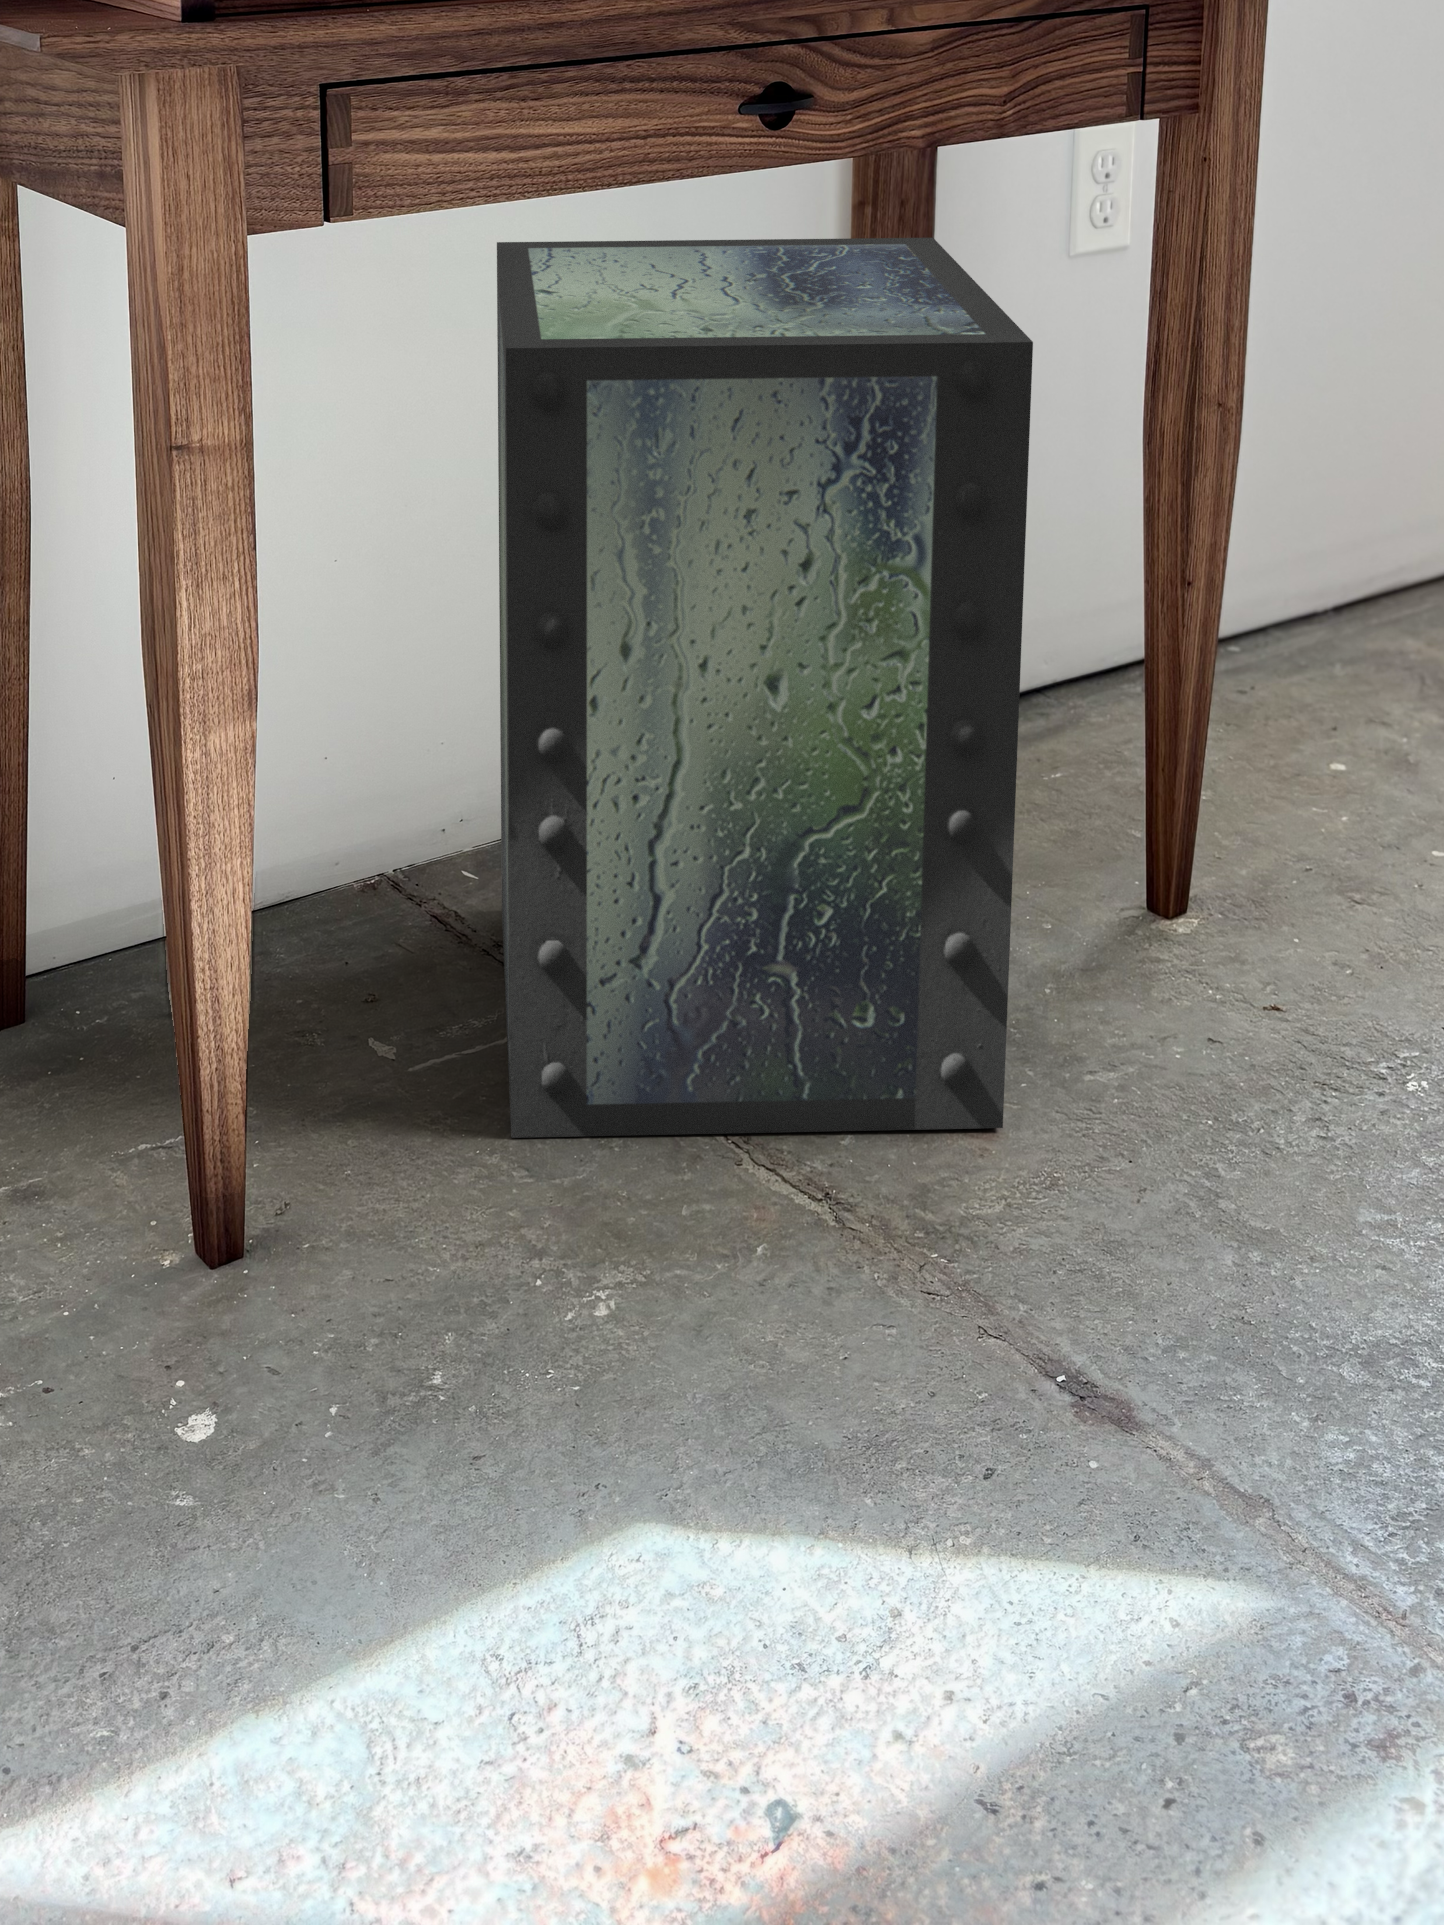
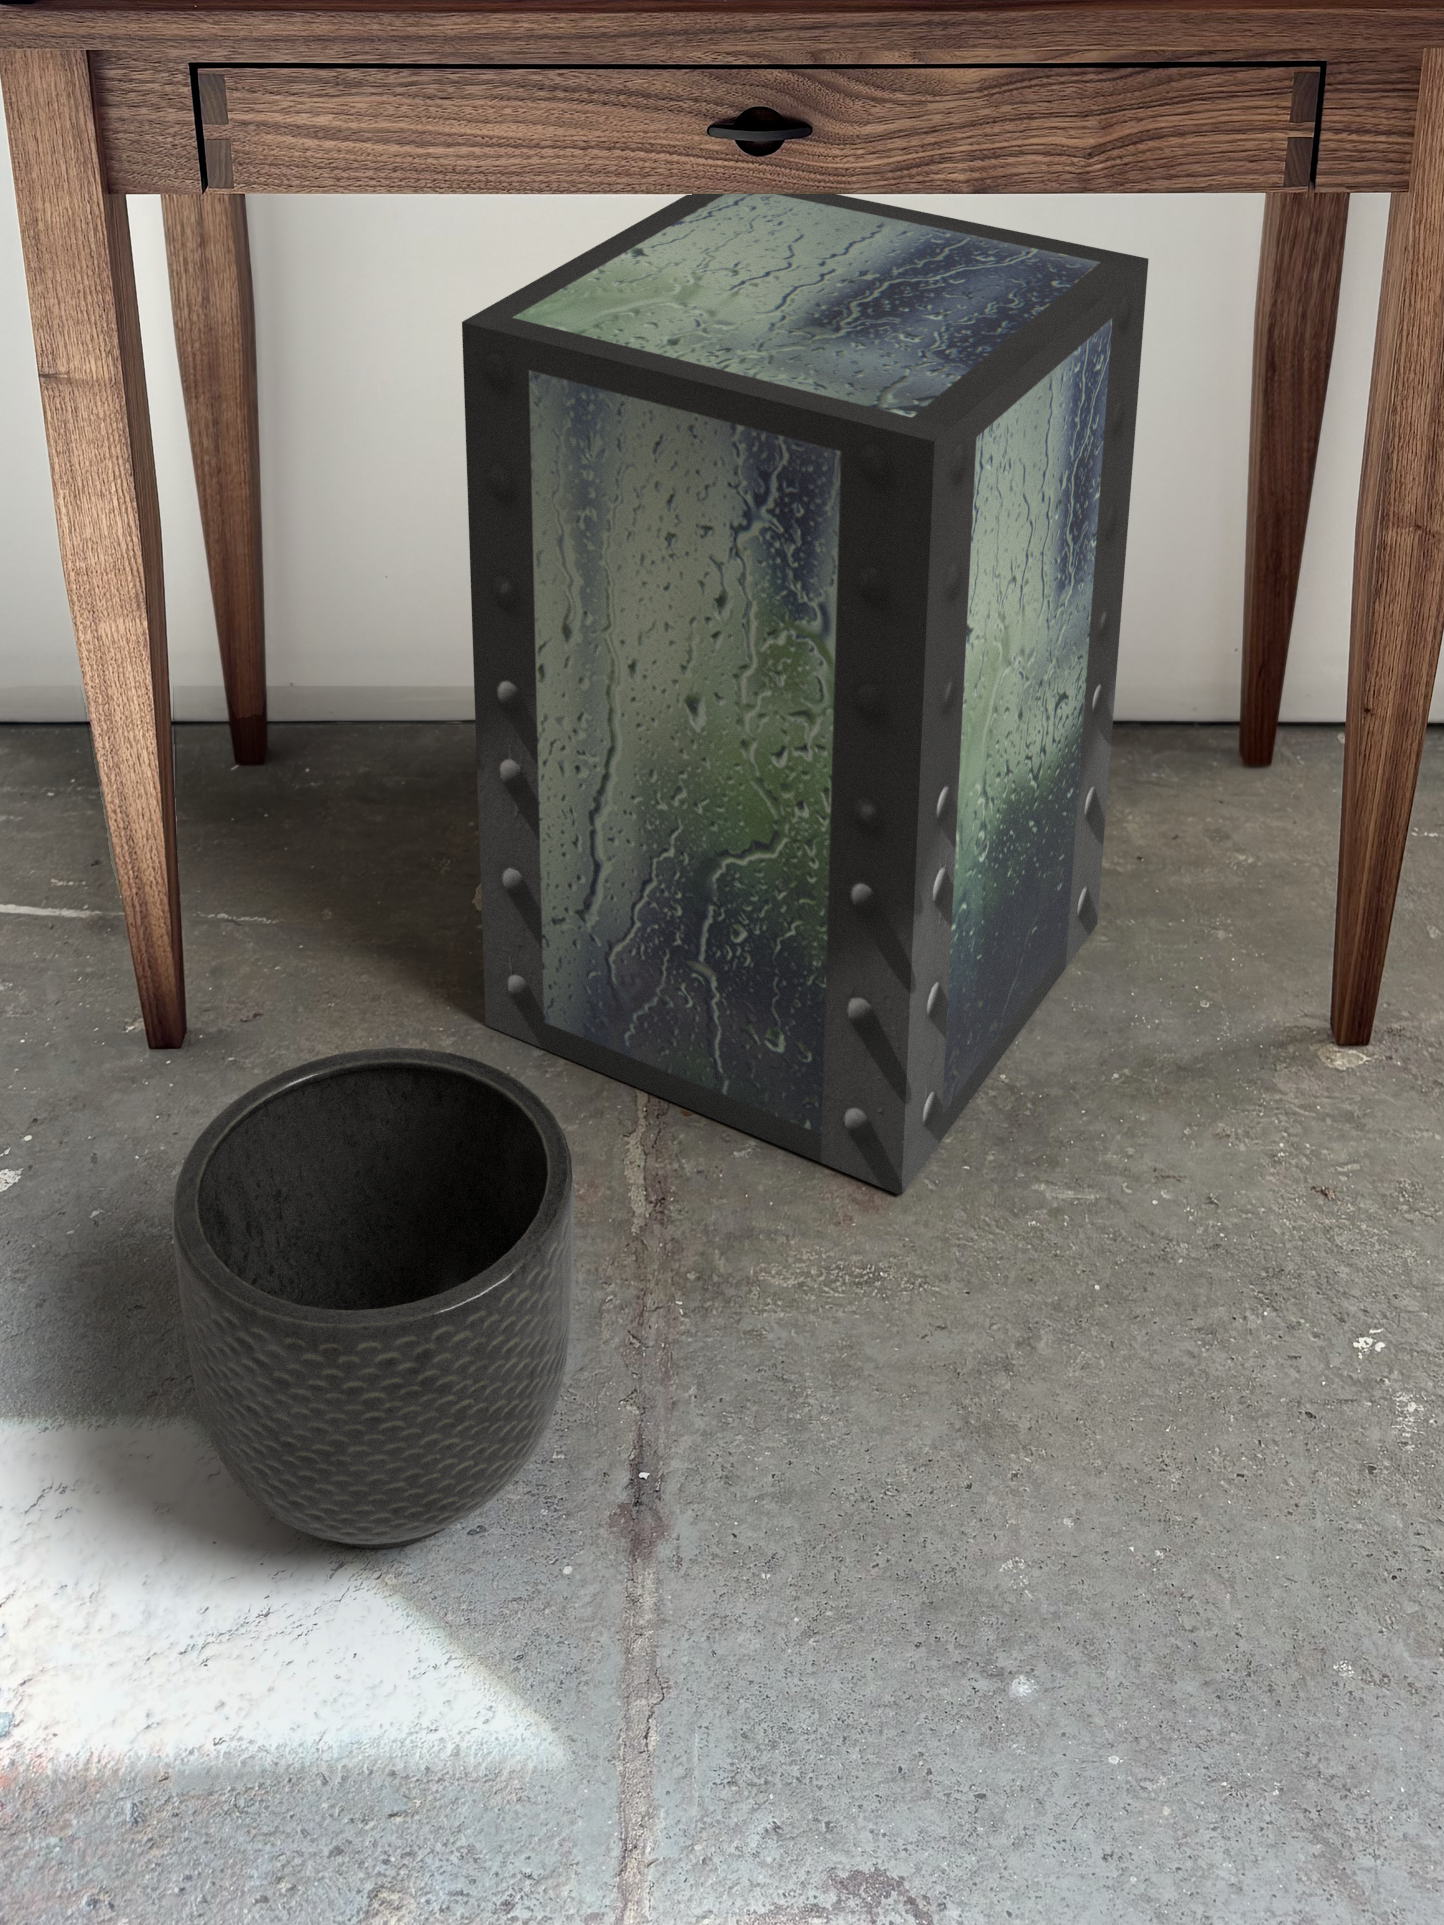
planter: none [656,1028,1069,1552] -> present [172,1048,575,1548]

